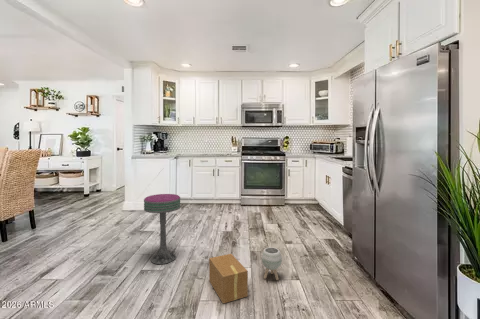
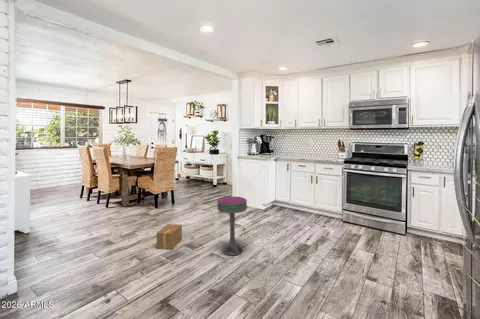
planter: present [262,247,282,280] -> none [300,265,321,300]
cardboard box: present [209,254,248,304] -> present [156,224,182,249]

